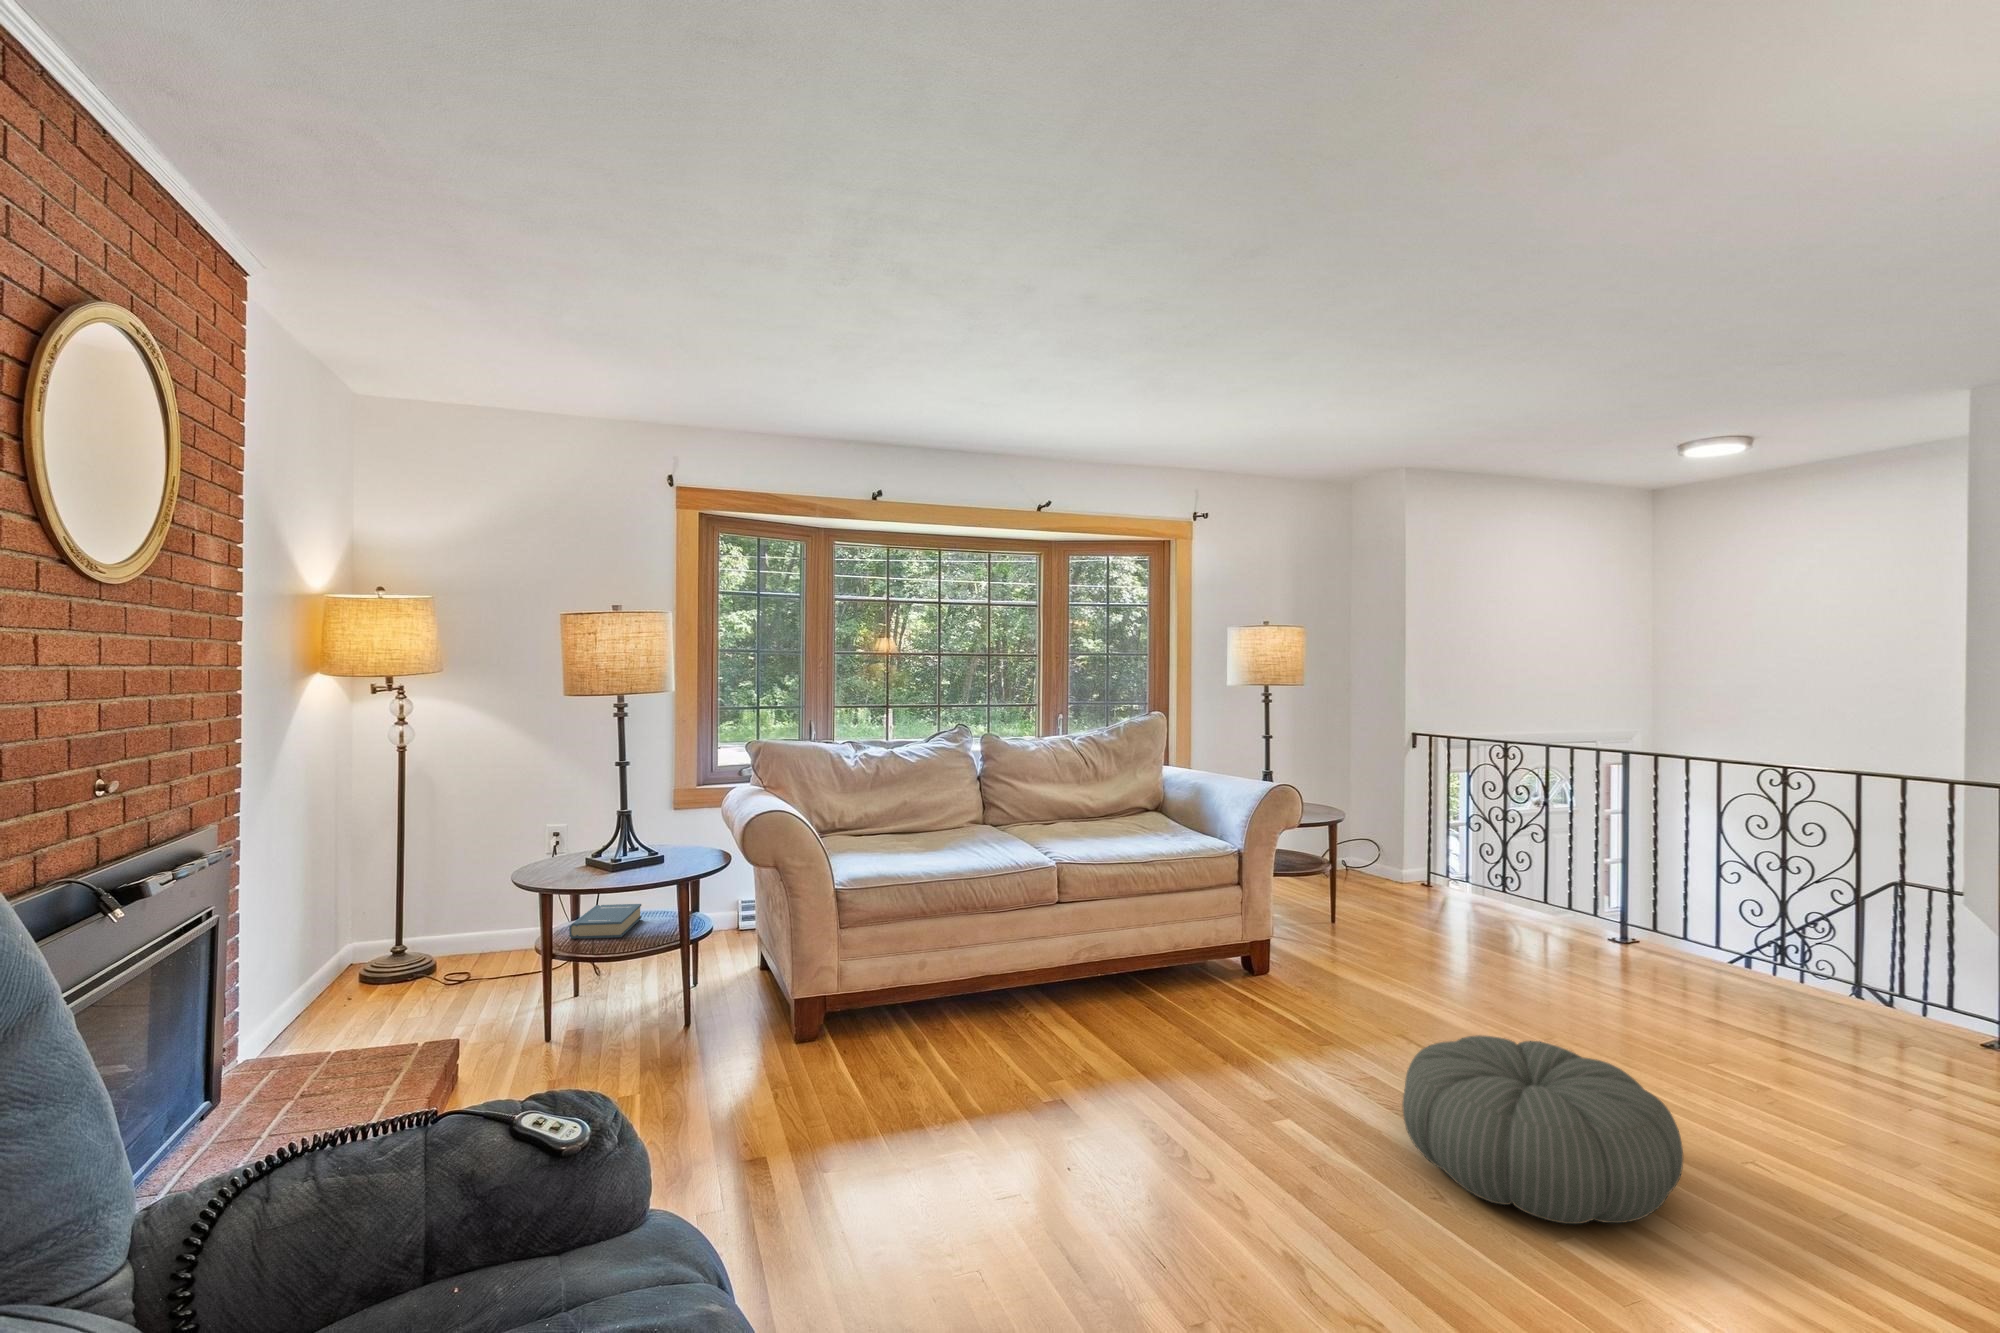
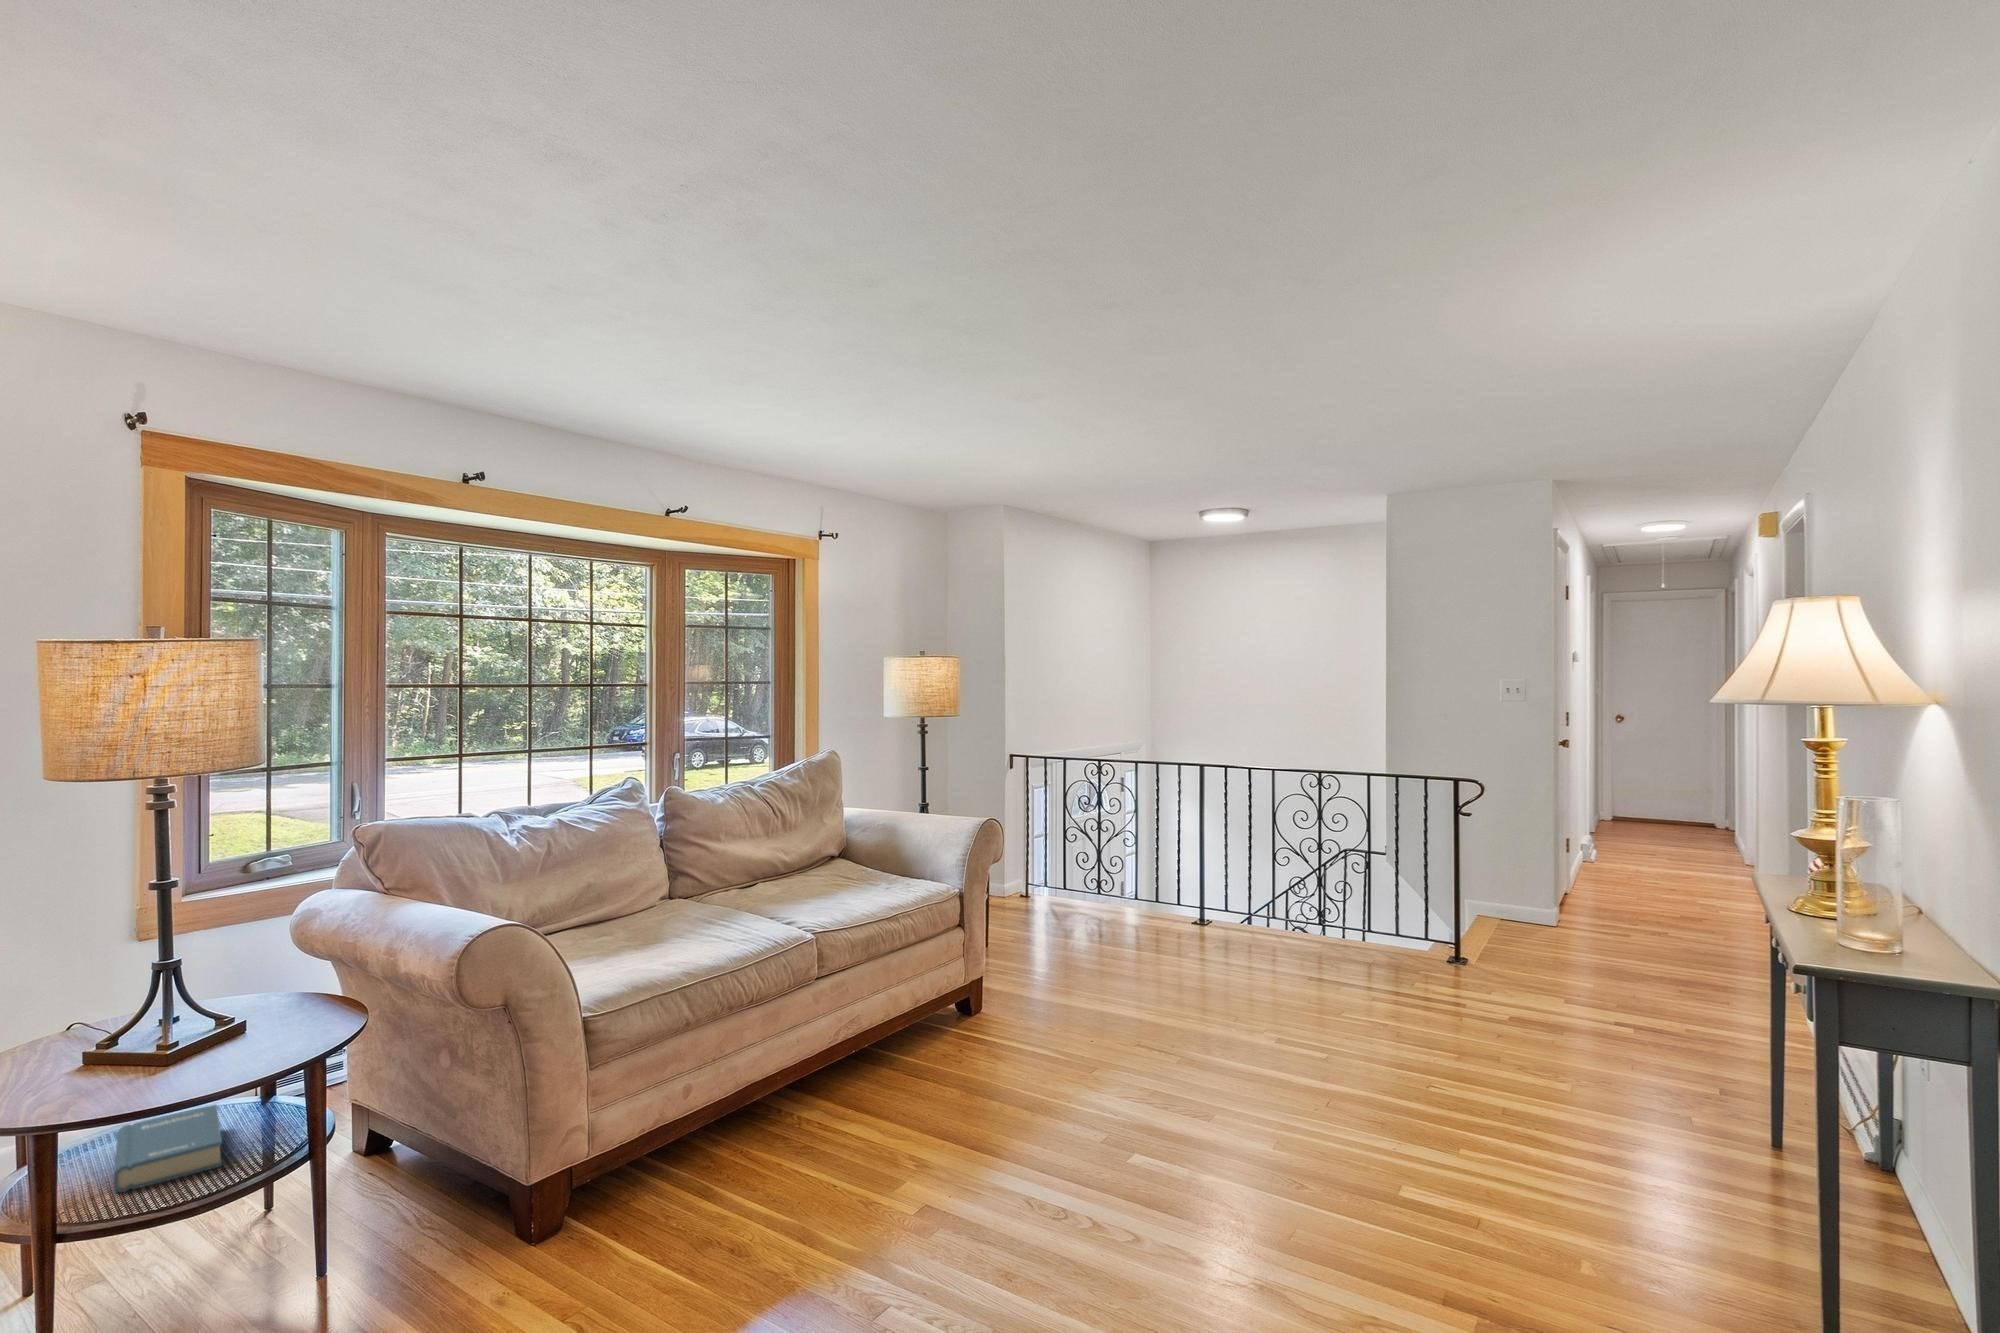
pouf: present [1402,1035,1683,1224] -> none [1223,1025,1437,1172]

